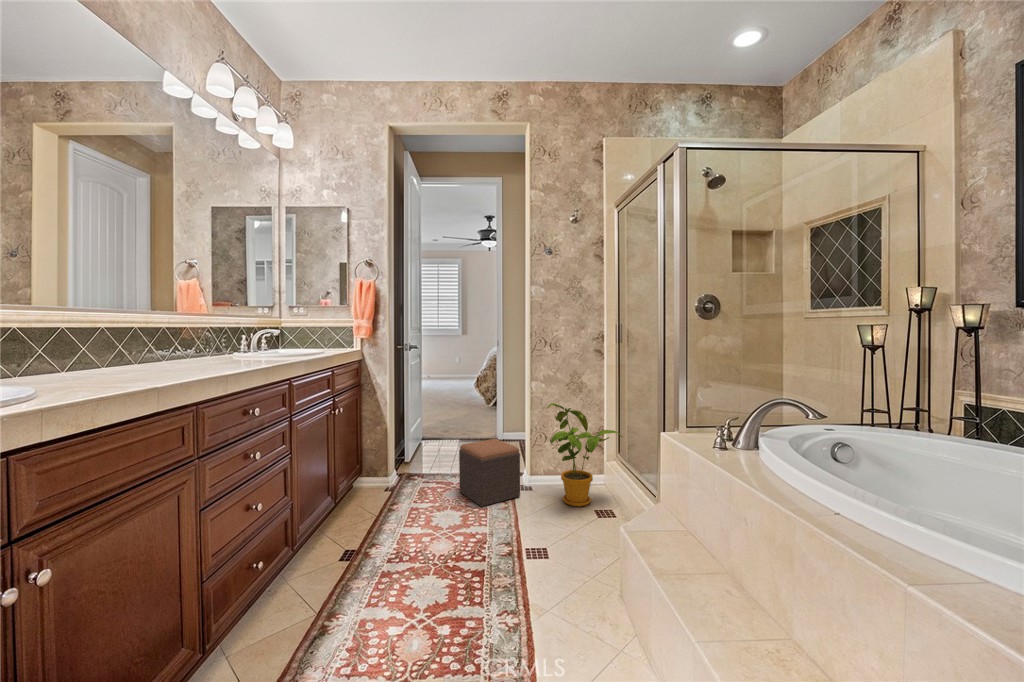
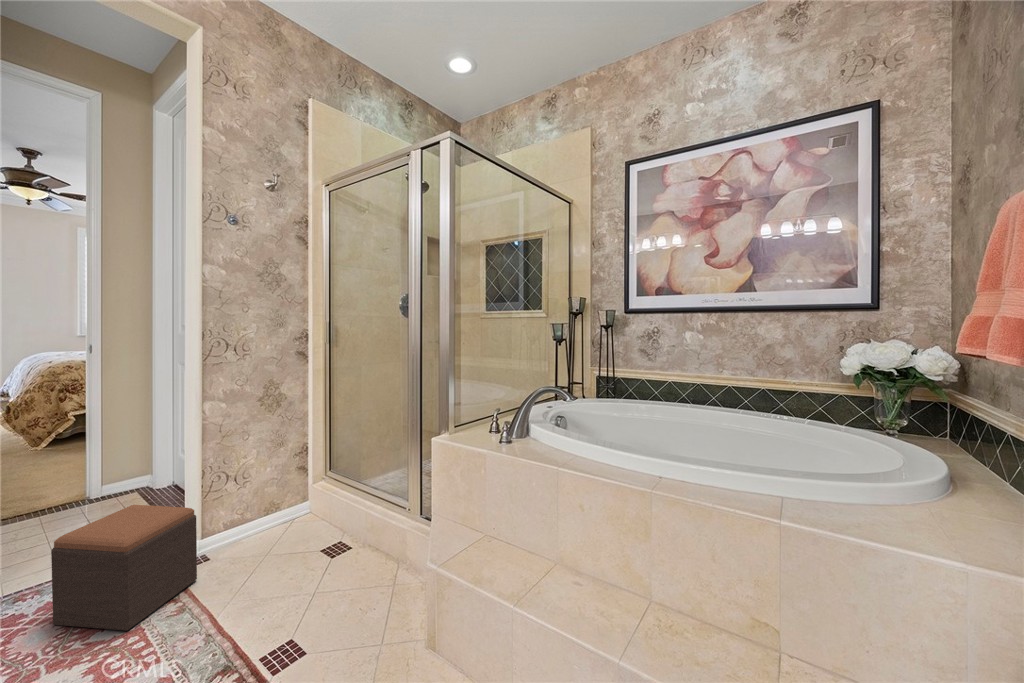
house plant: present [547,403,622,506] -> none [240,430,347,560]

